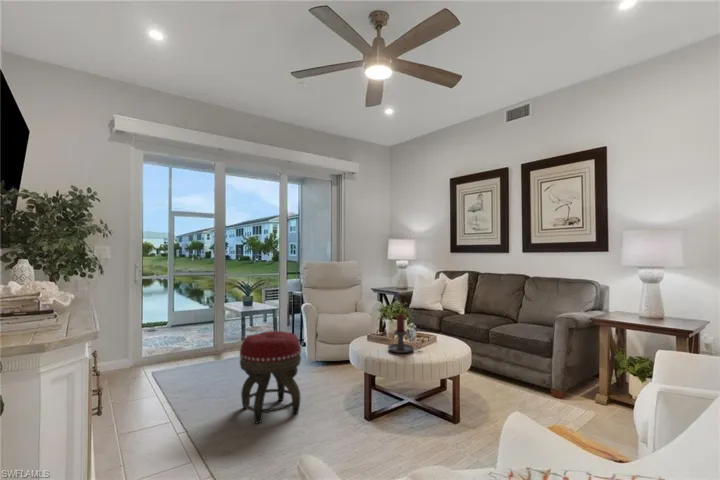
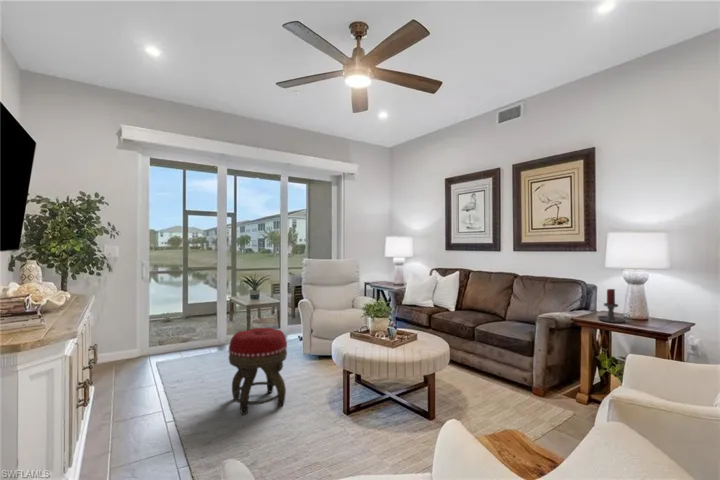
candle holder: present [388,314,421,353] -> present [597,289,630,323]

